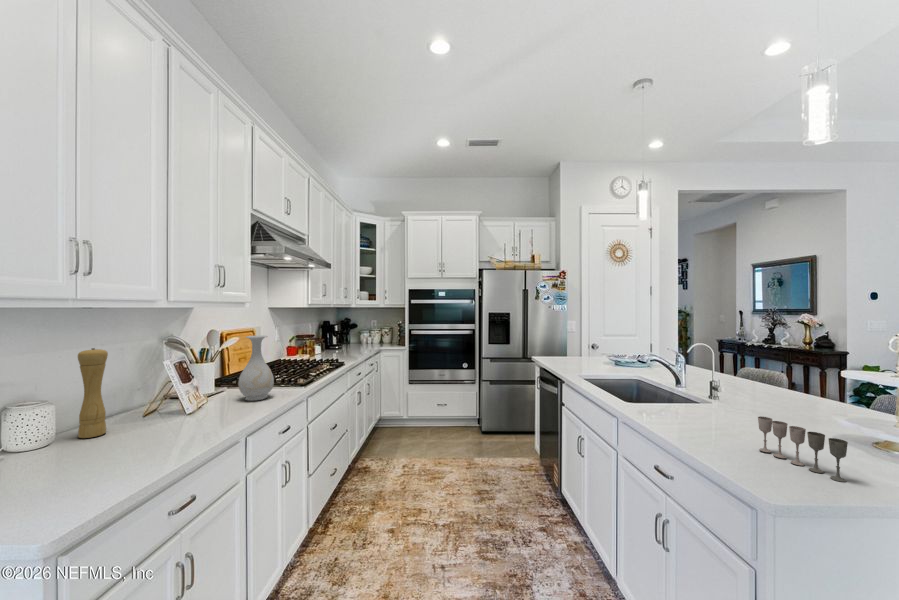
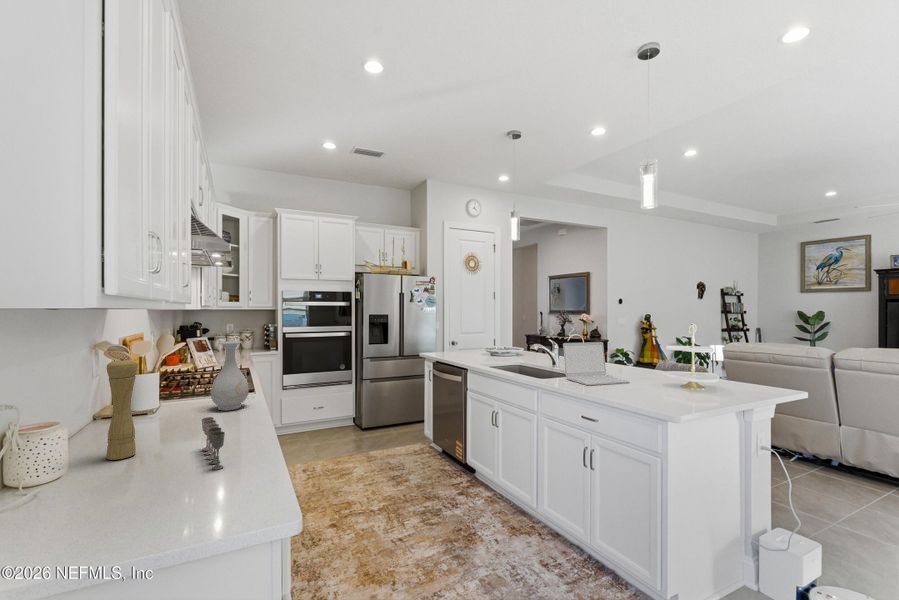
laptop: none [666,356,785,431] -> present [563,342,629,386]
wine glass: present [758,416,848,482] -> present [202,417,225,470]

